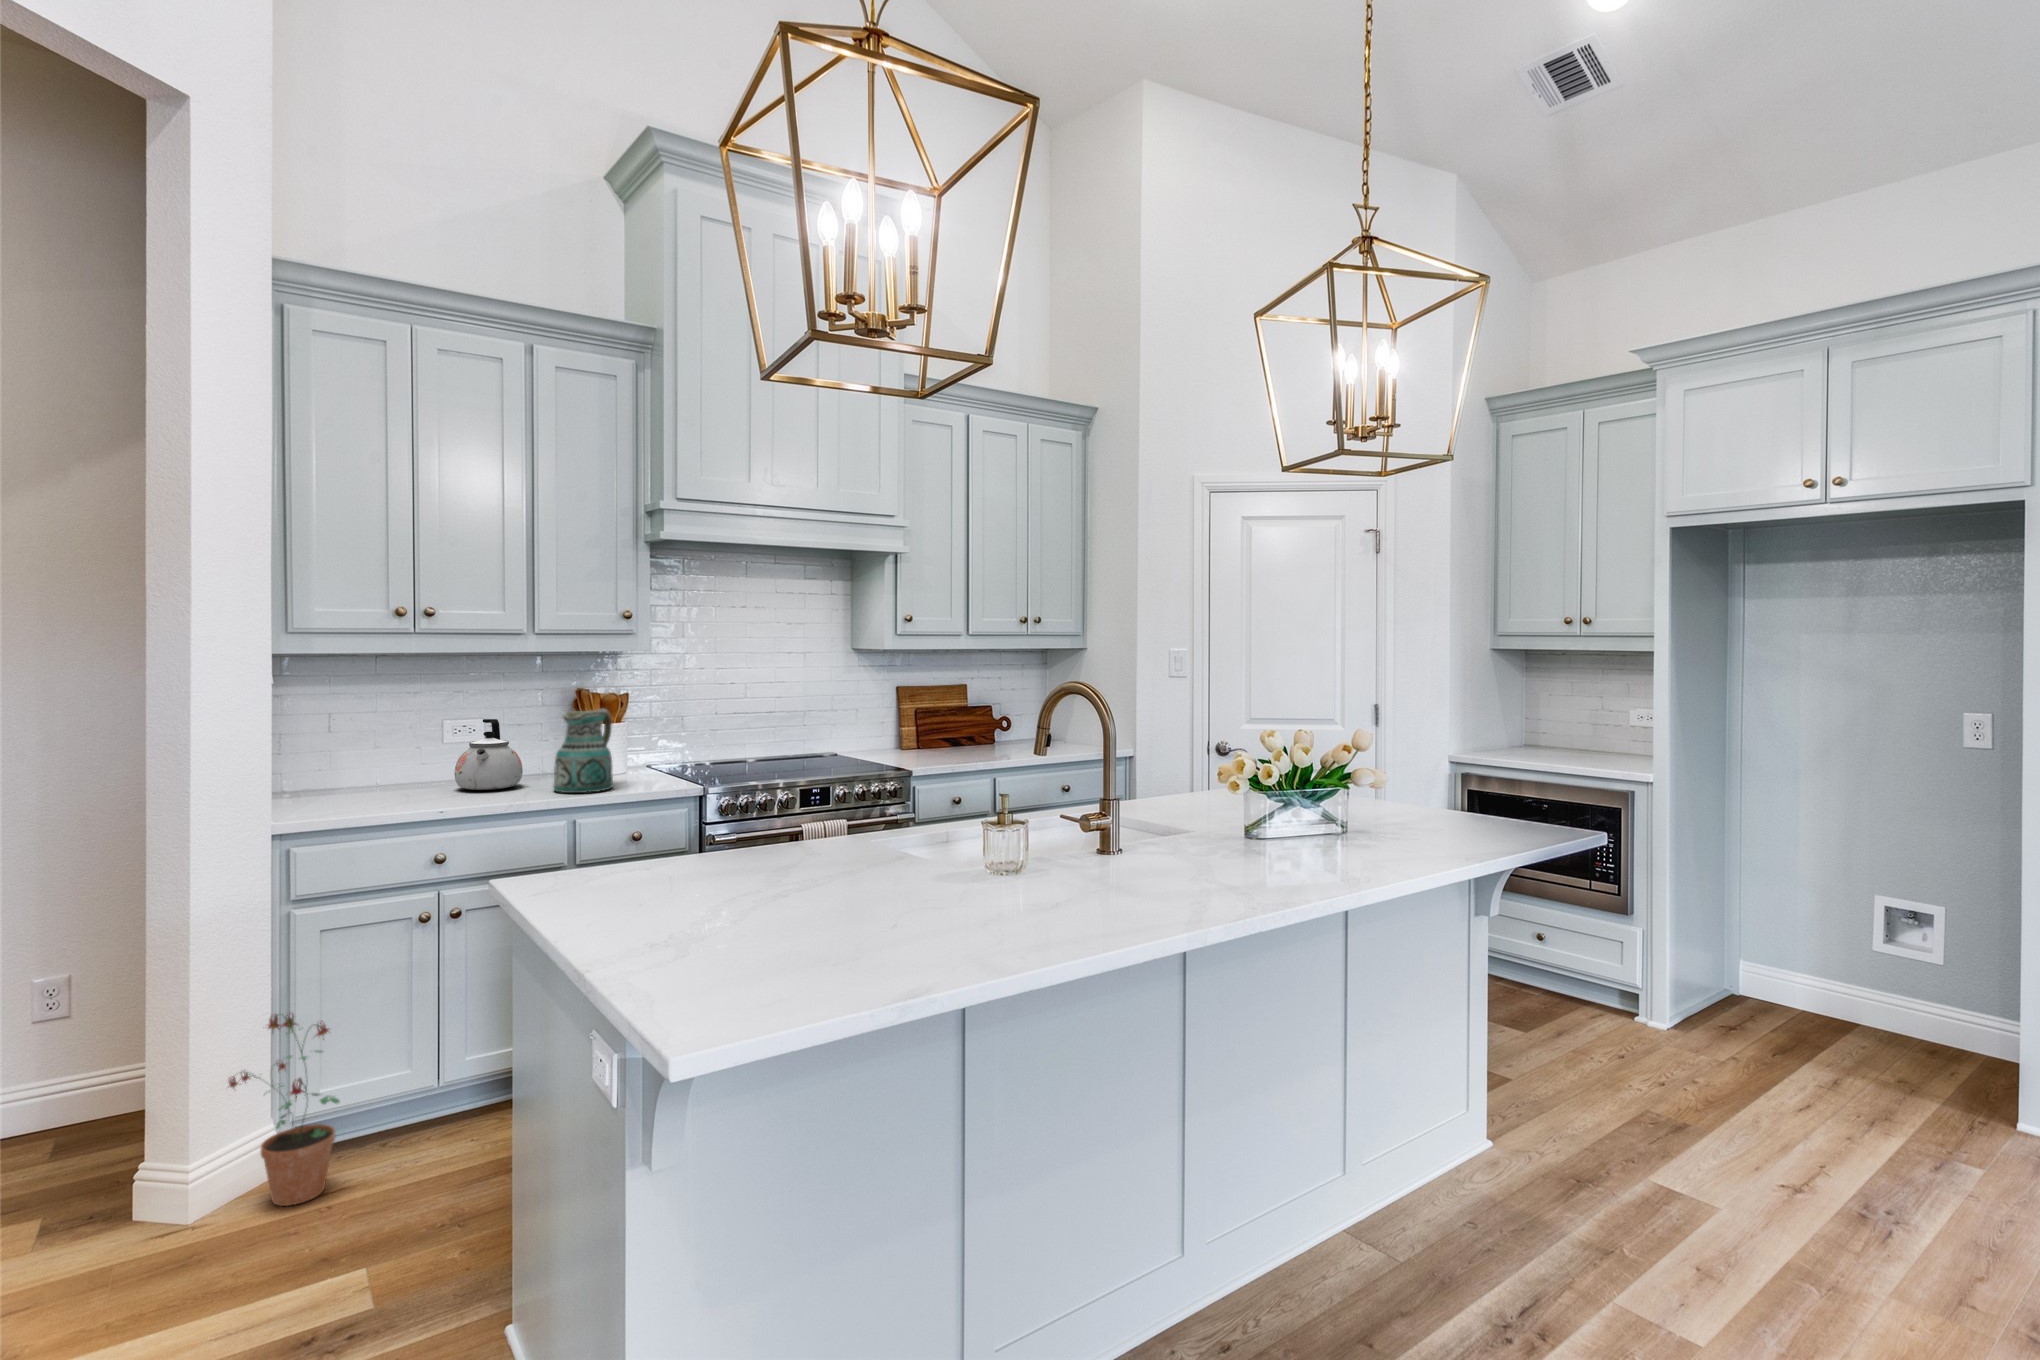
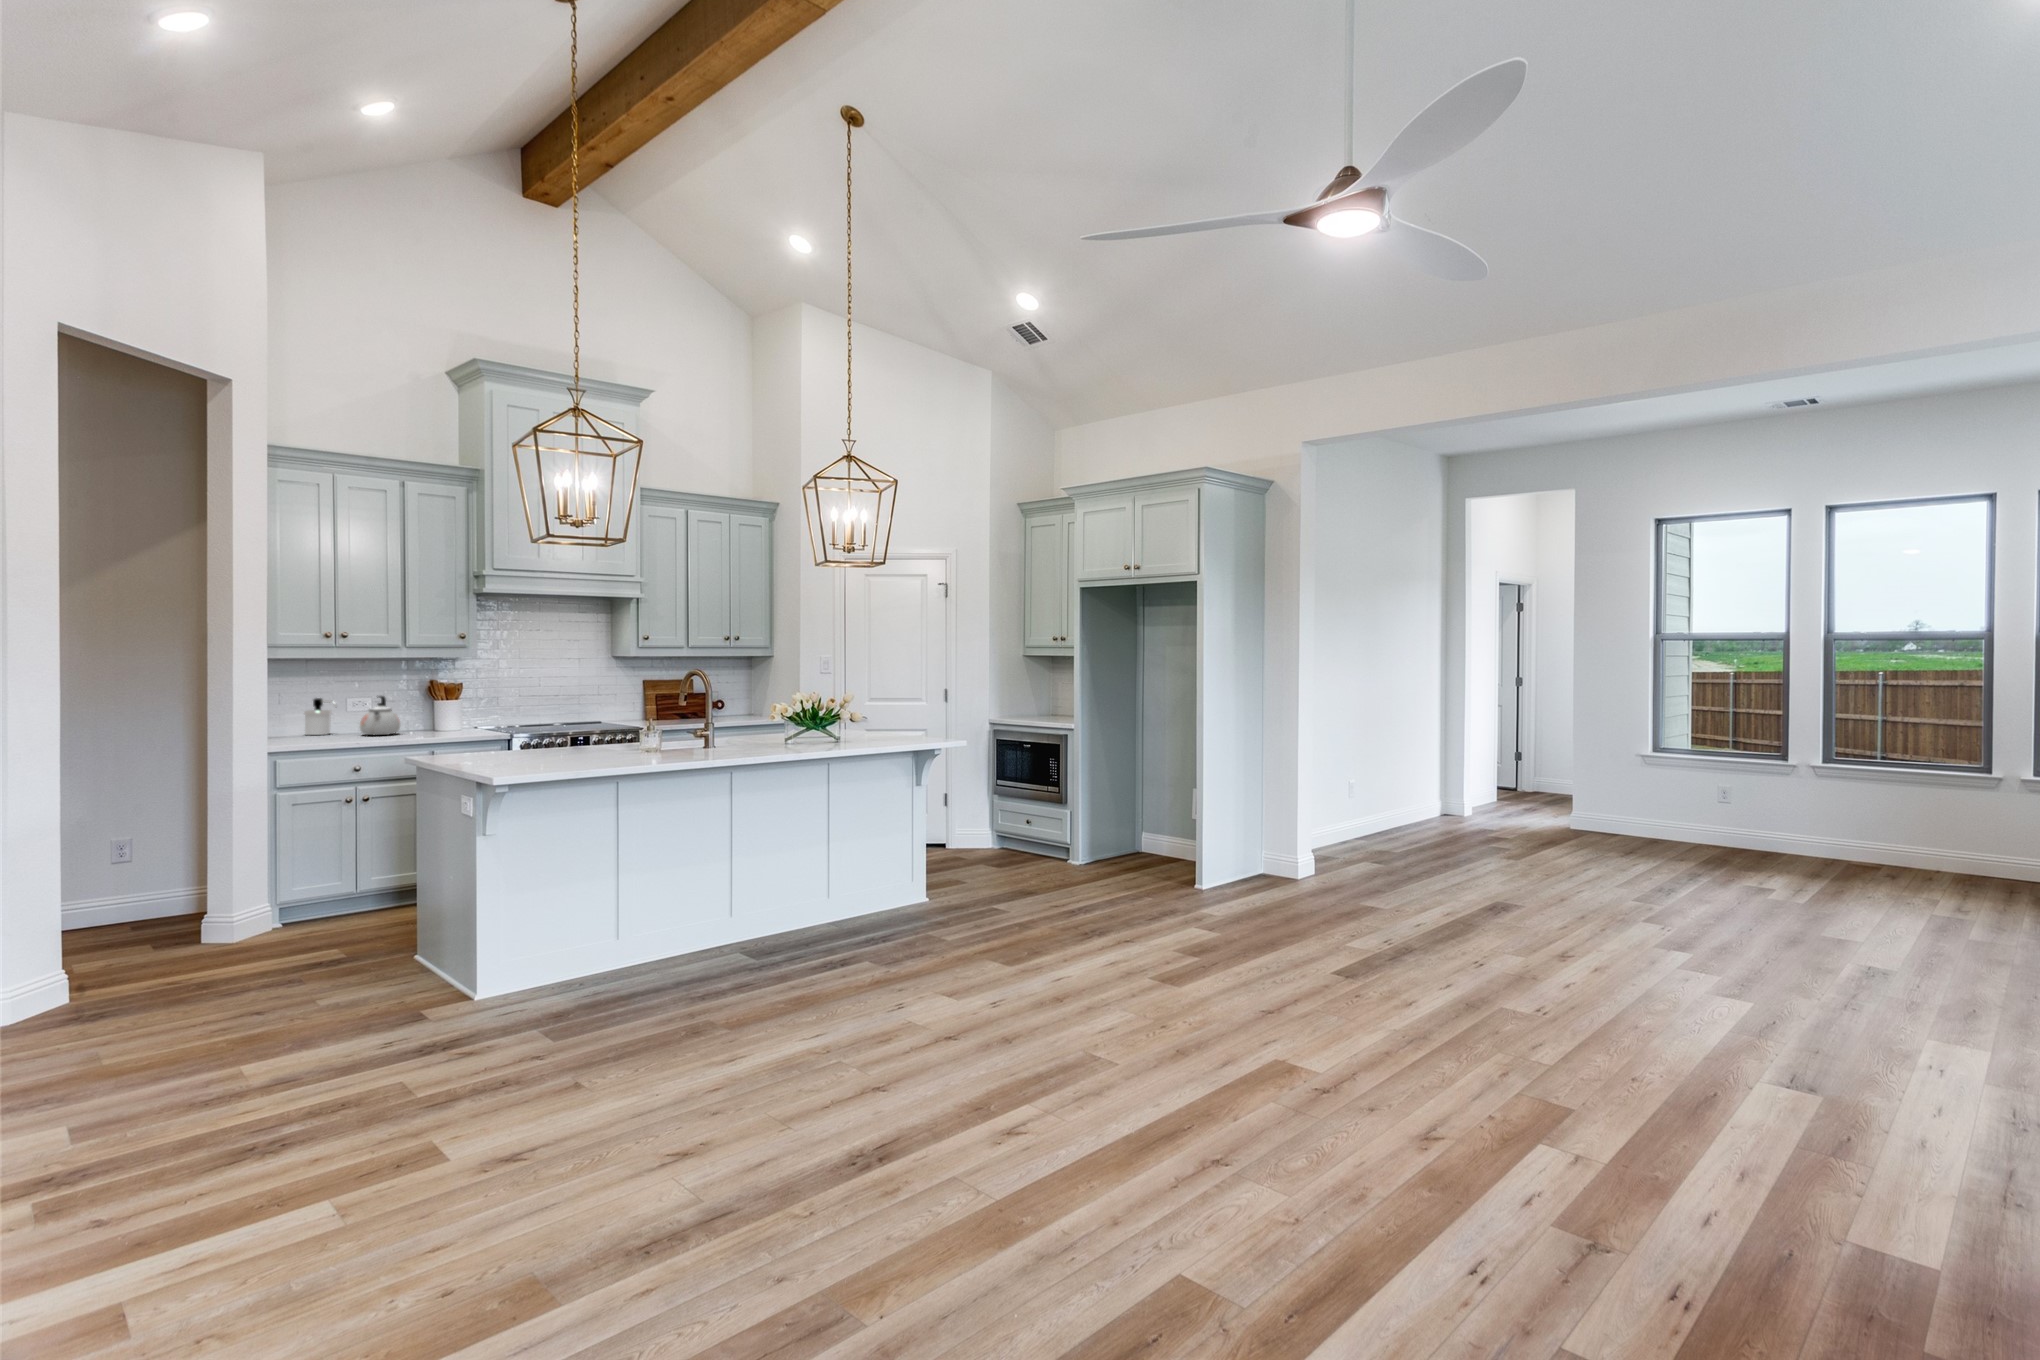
ceramic pitcher: present [553,708,613,793] -> none [419,689,455,736]
soap dispenser: none [365,723,418,788] -> present [304,698,336,735]
potted plant: present [229,1014,340,1206] -> none [245,843,308,938]

